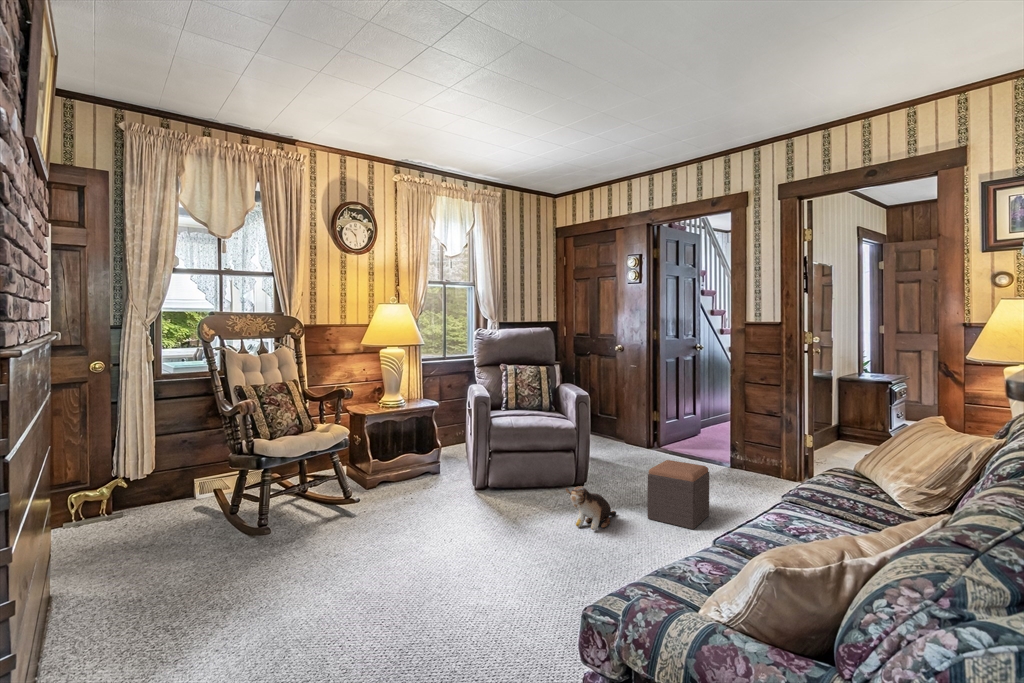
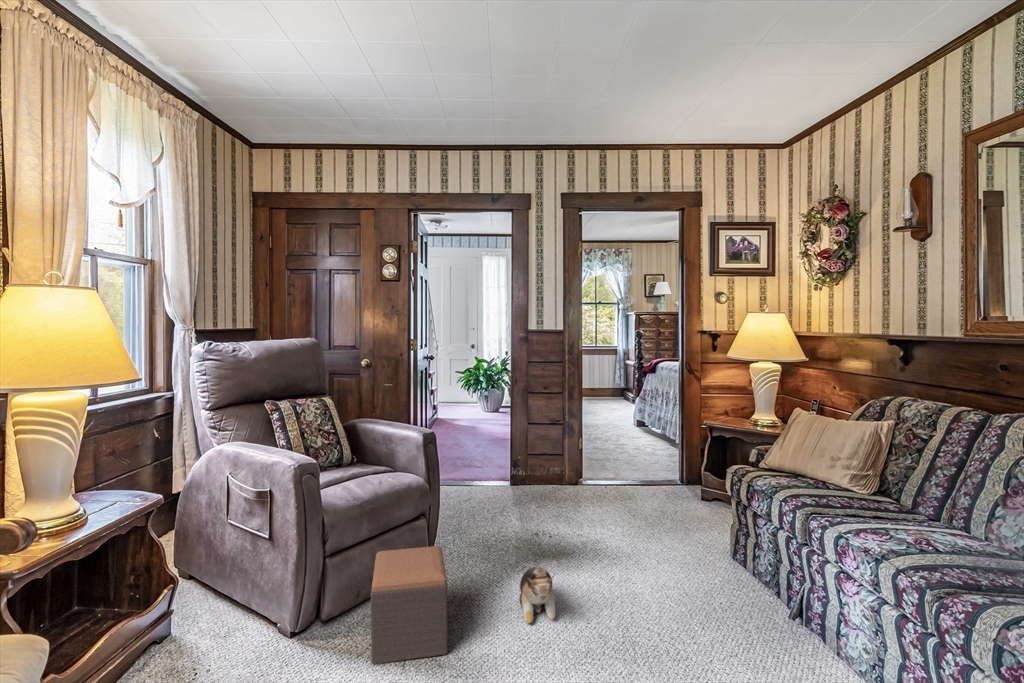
footstool: present [647,460,709,529] -> present [371,546,448,664]

